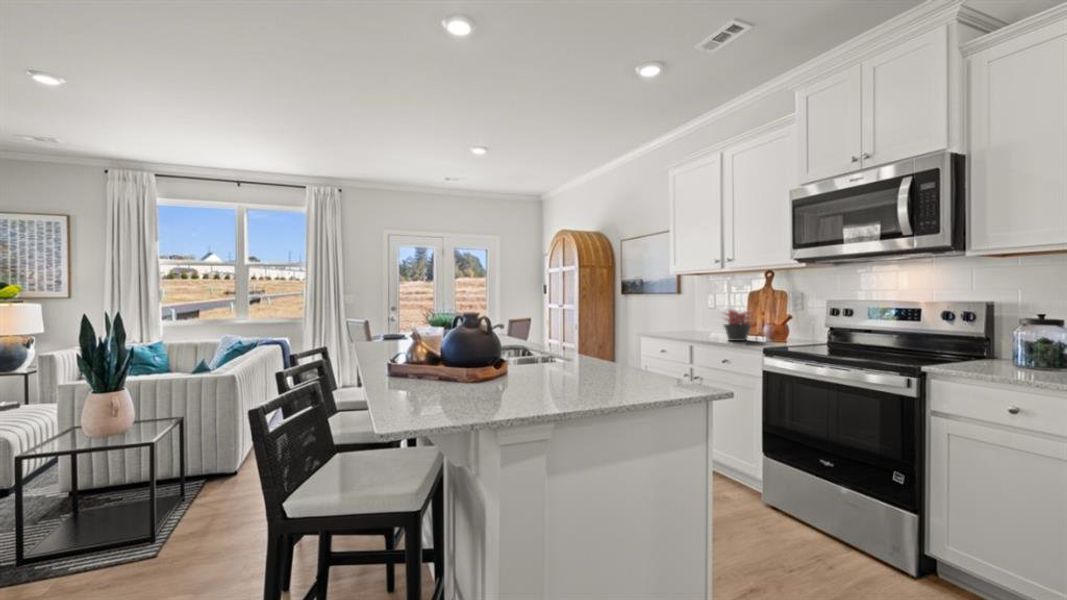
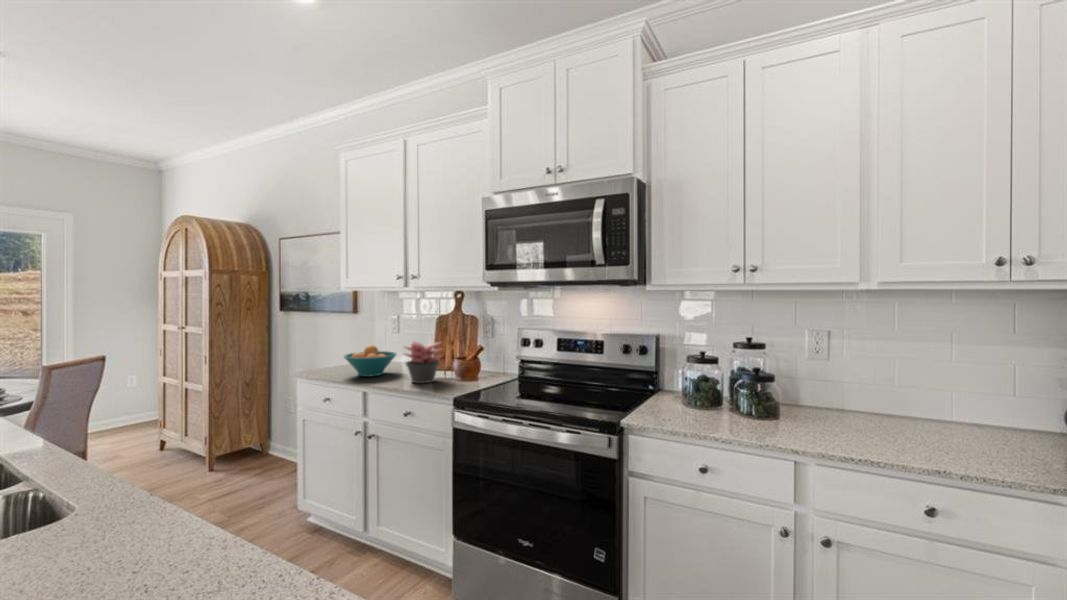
fruit bowl: none [674,313,715,336] -> present [344,345,396,376]

